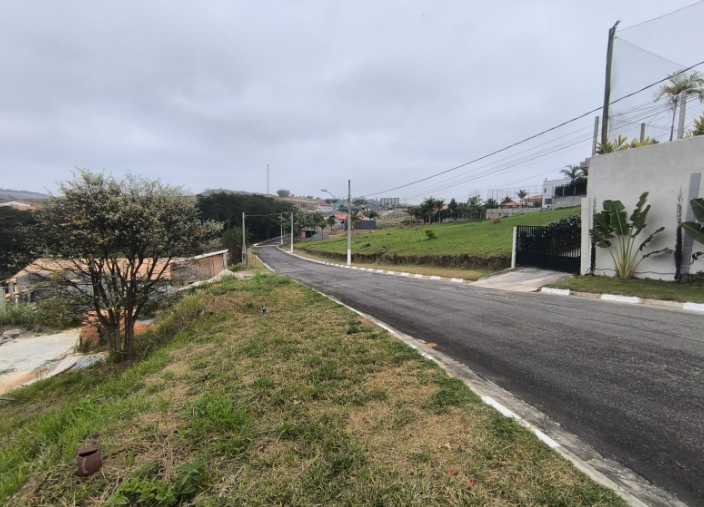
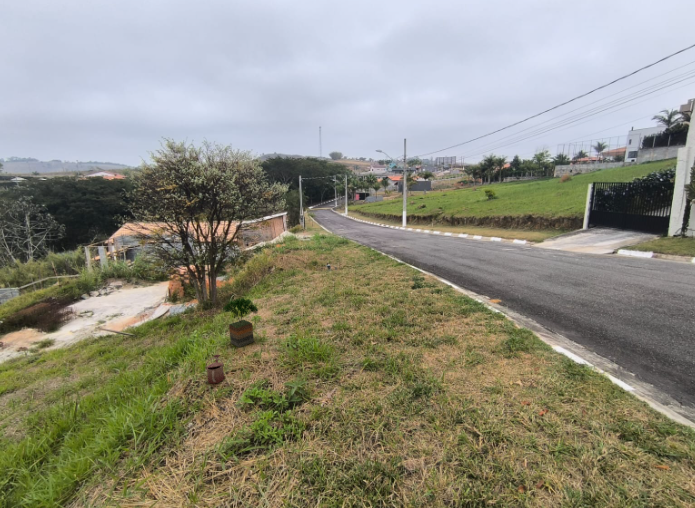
potted tree: none [116,356,164,418] -> present [224,298,258,347]

